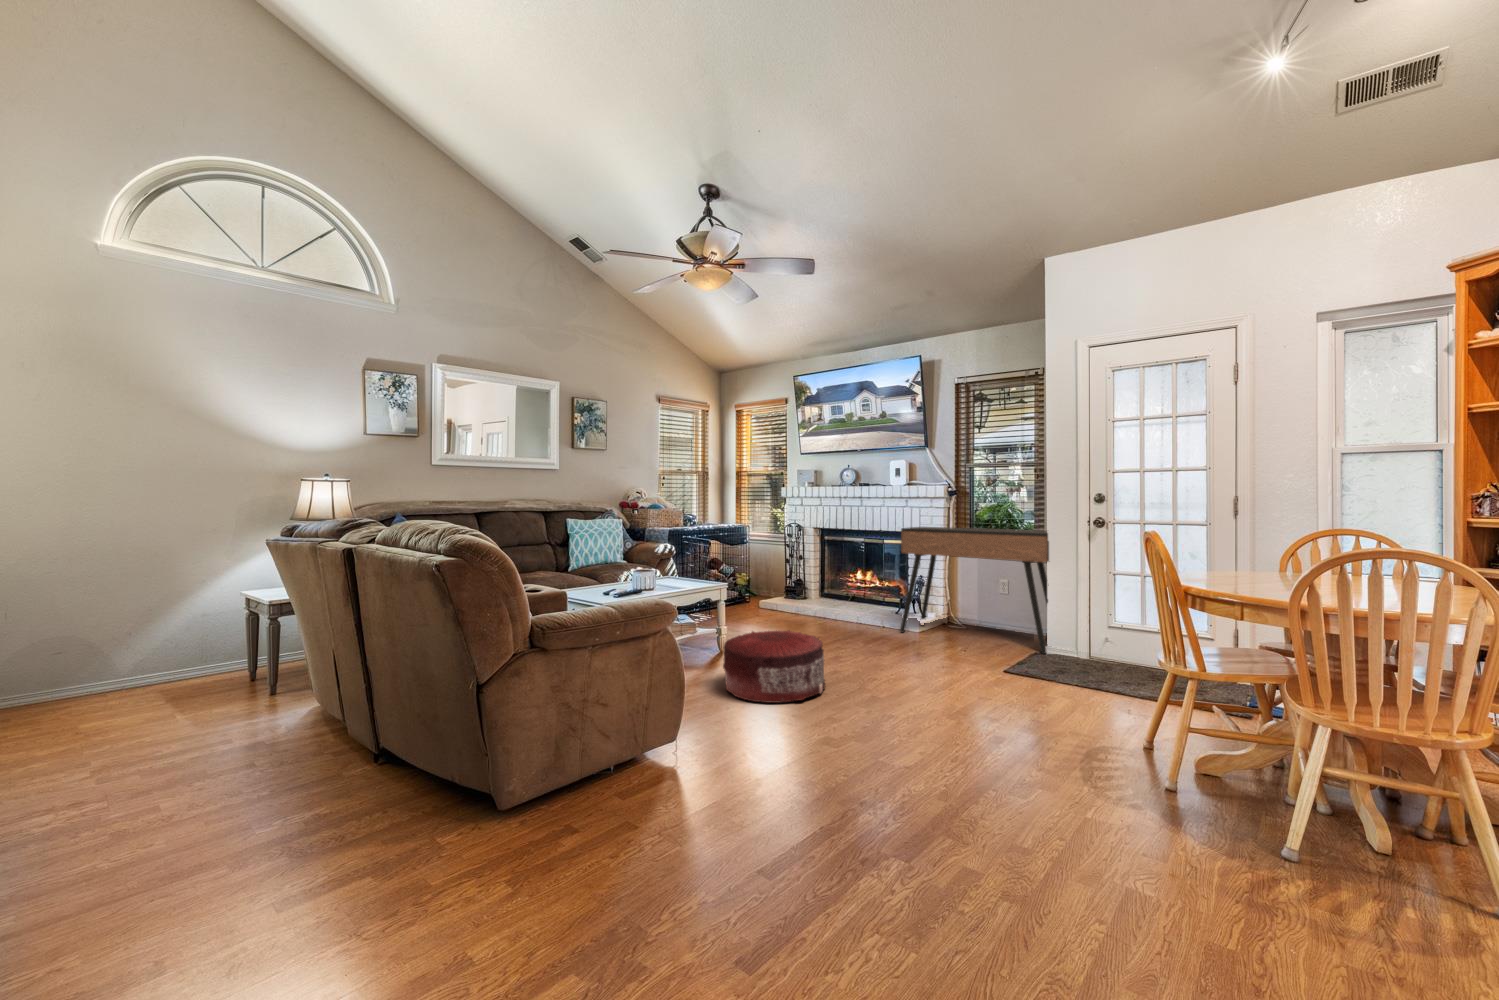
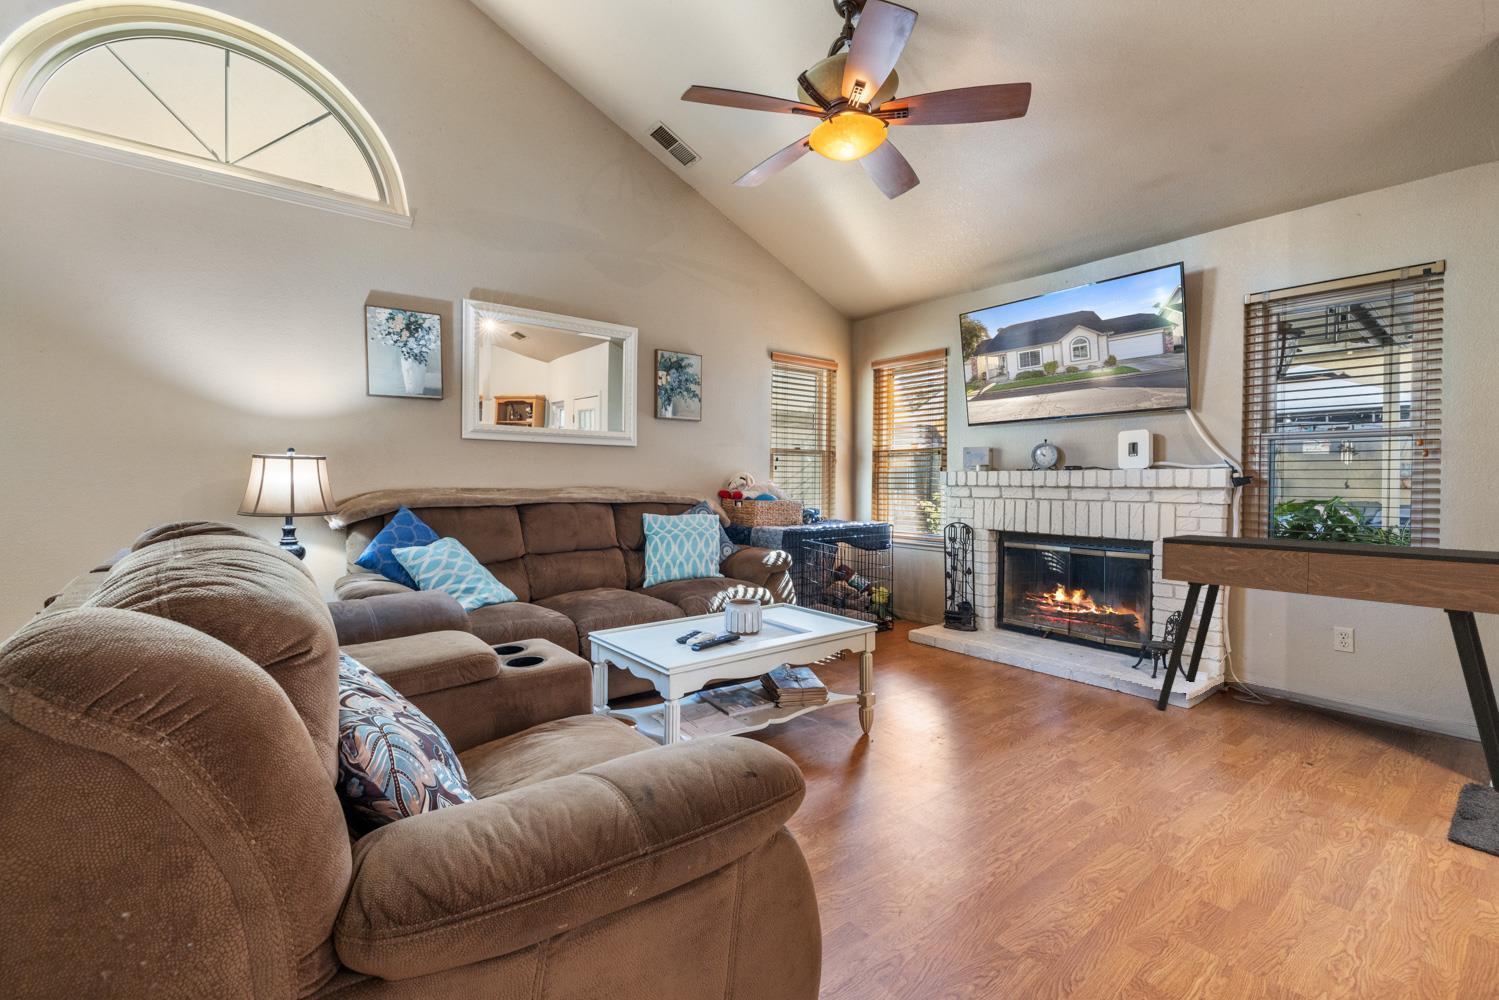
pouf: present [723,630,826,703] -> none [879,728,1090,916]

